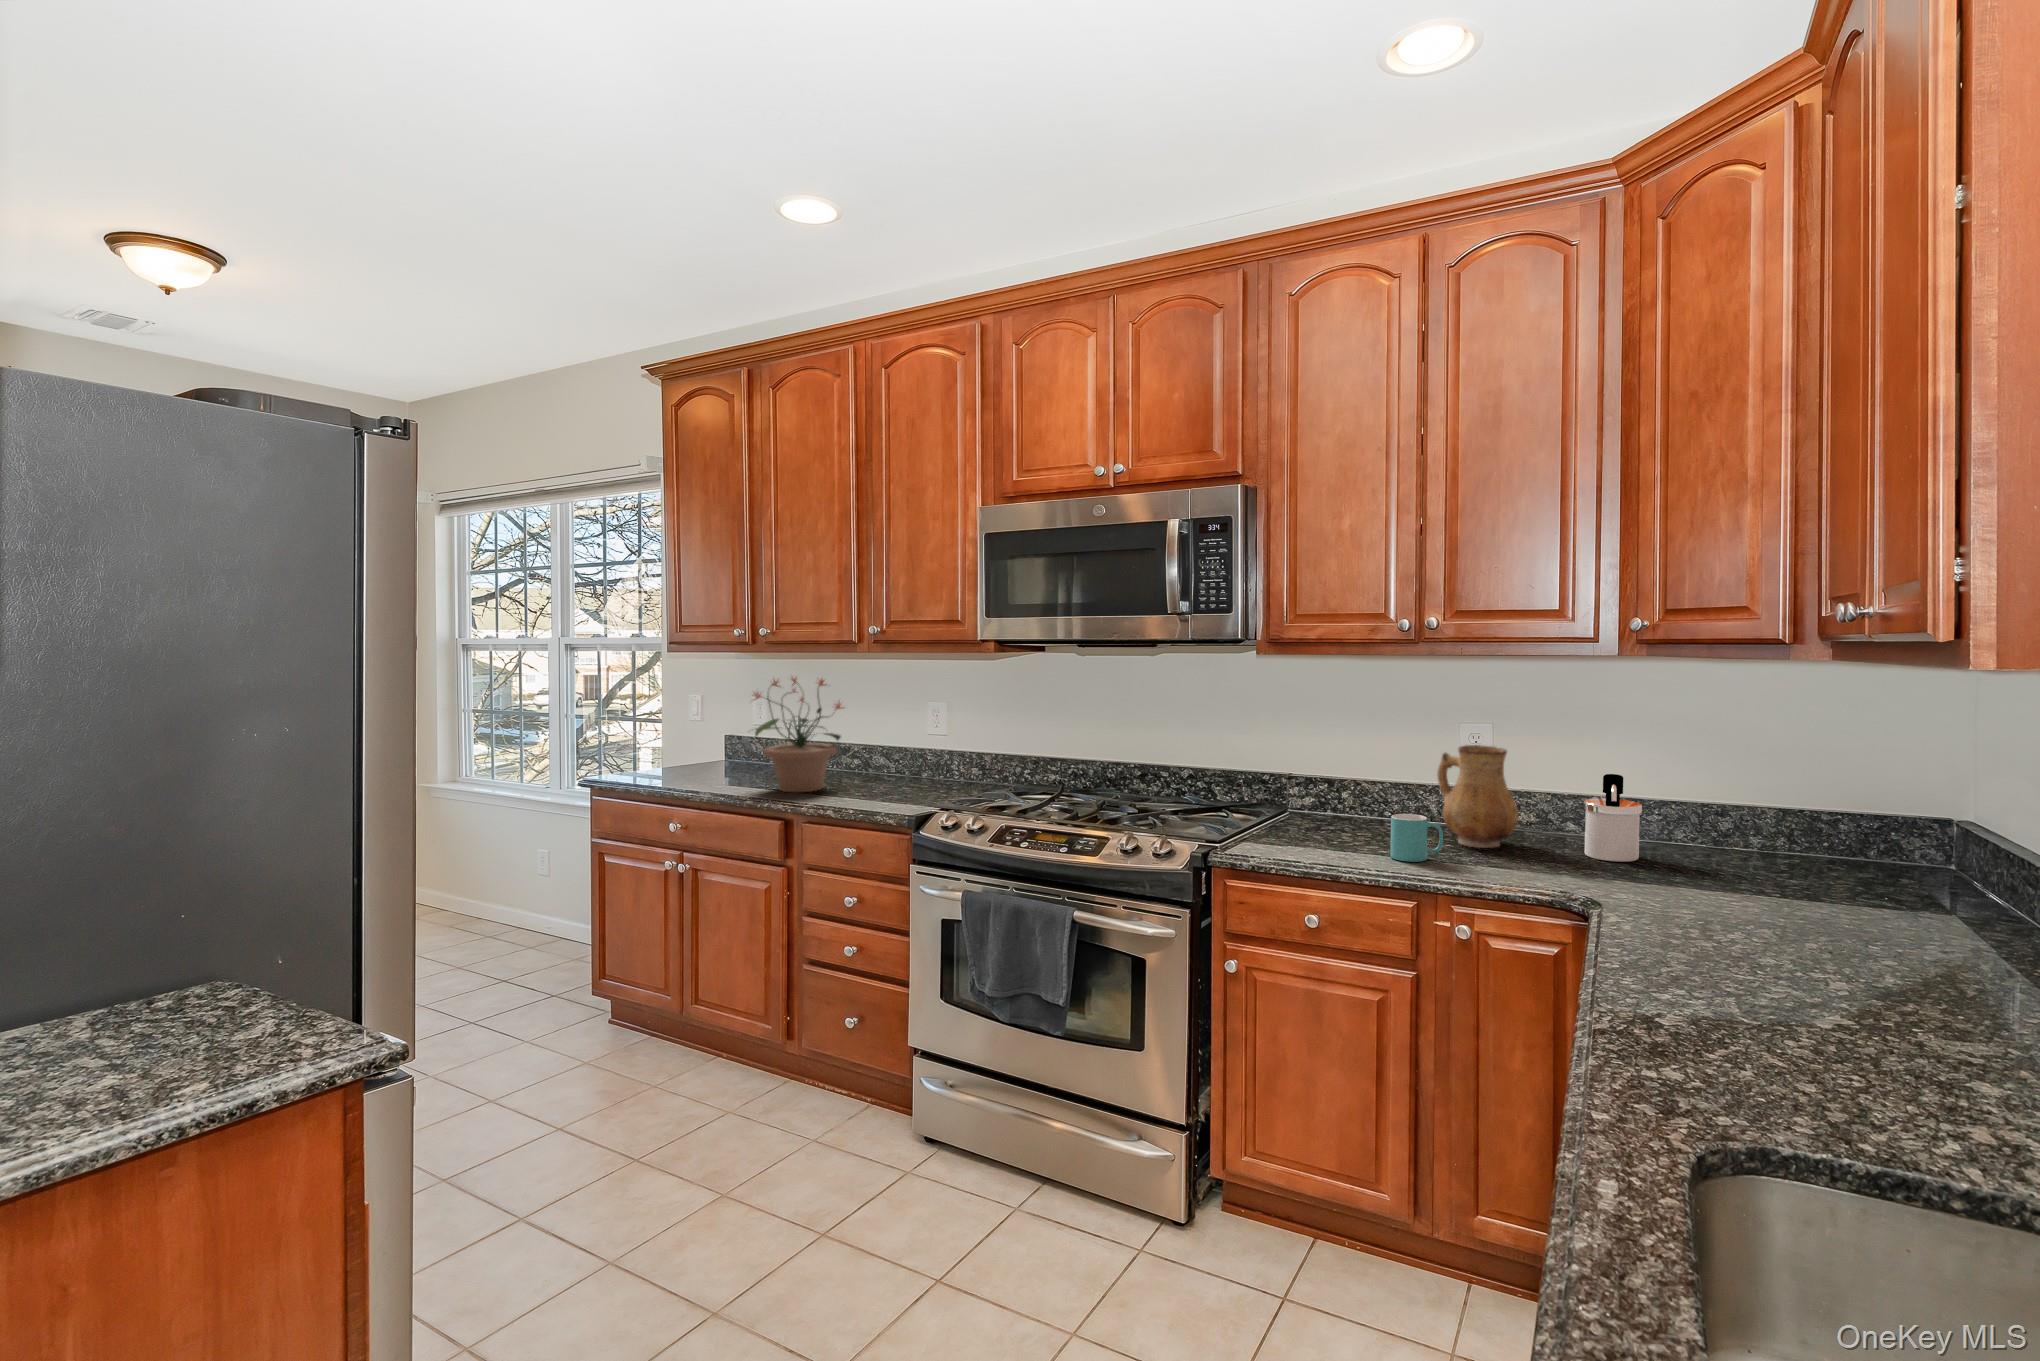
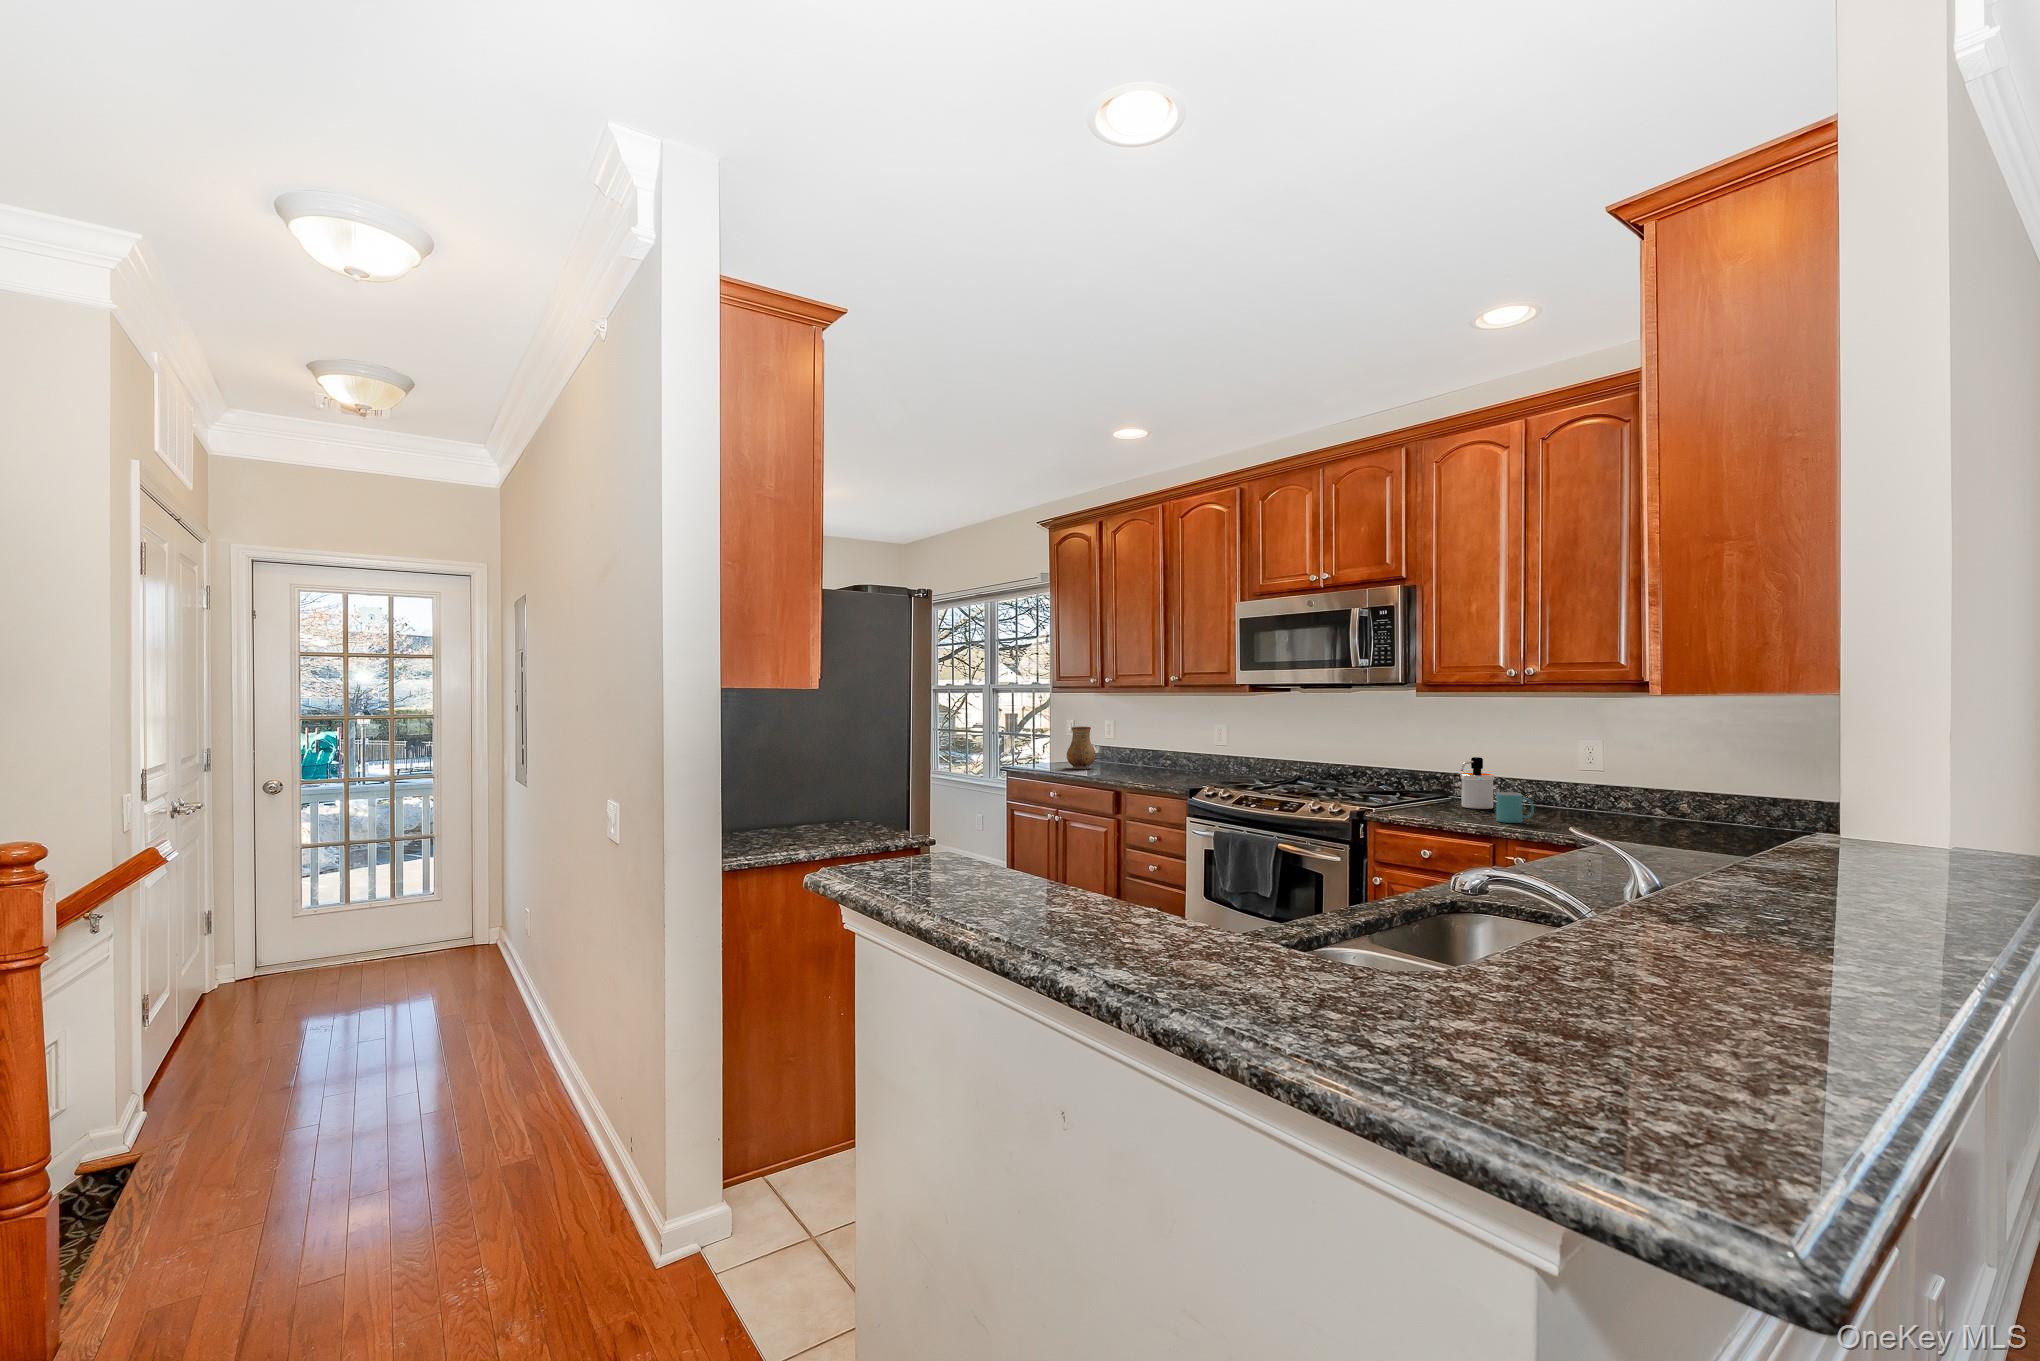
potted plant: present [752,678,842,792] -> none [1098,703,1160,778]
ceramic pitcher: present [1437,745,1518,848] -> present [1067,727,1096,769]
soap dispenser: present [1584,774,1642,862] -> present [1460,757,1494,809]

